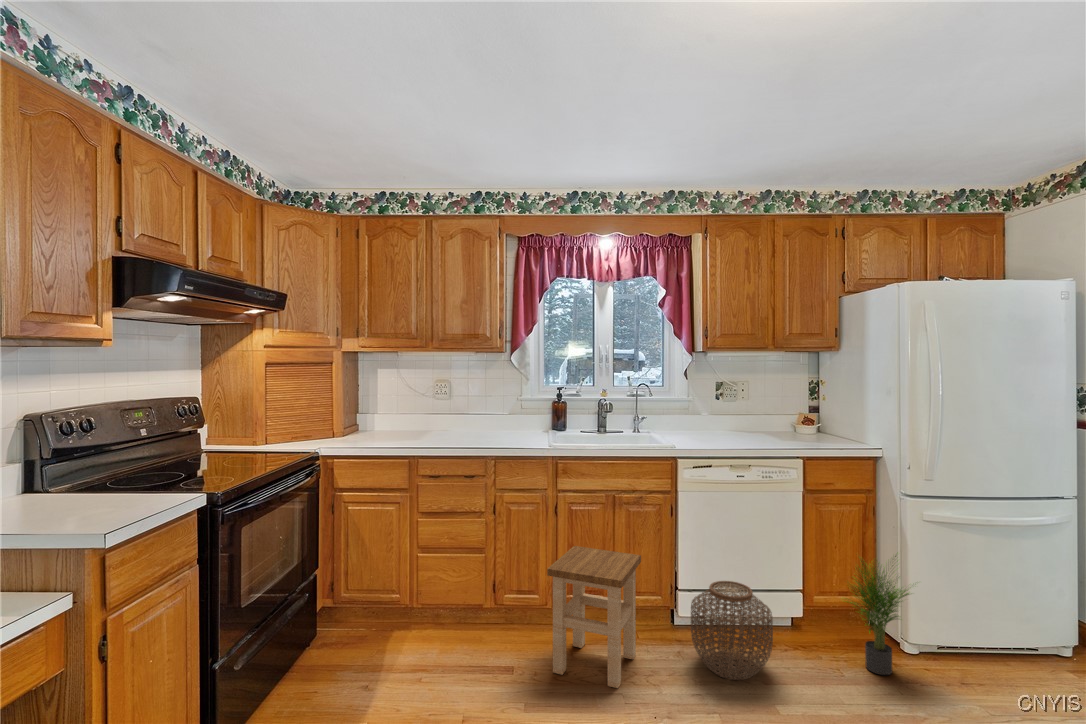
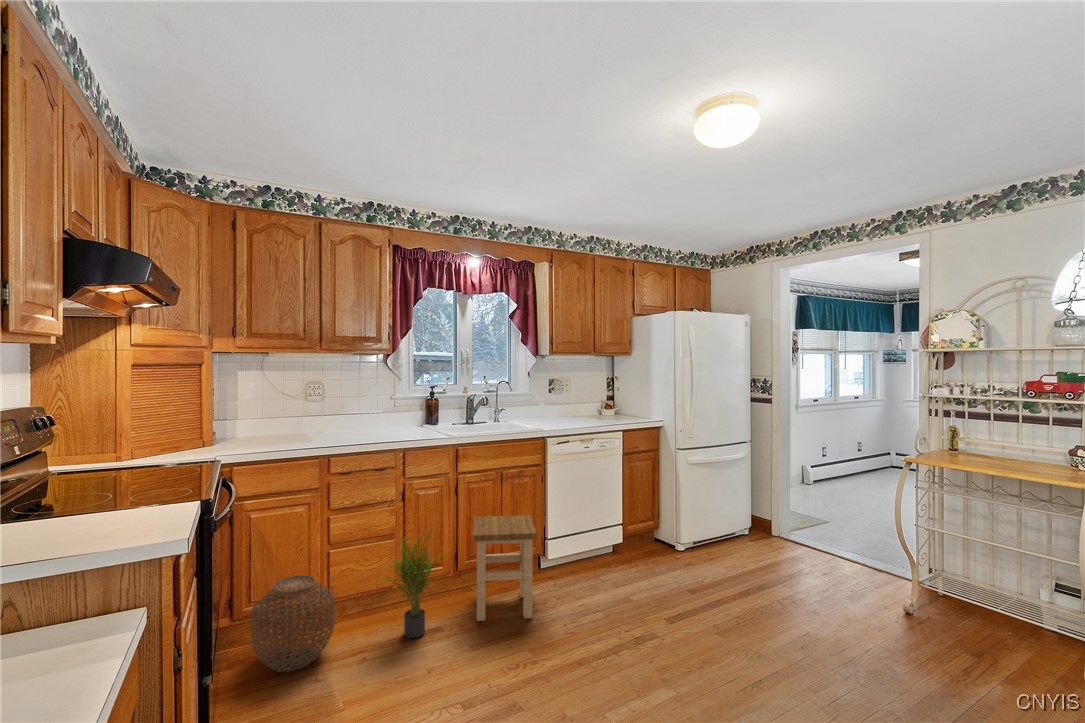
potted plant: present [847,556,909,675] -> present [383,529,441,638]
woven basket: present [691,581,773,680] -> present [251,575,335,672]

